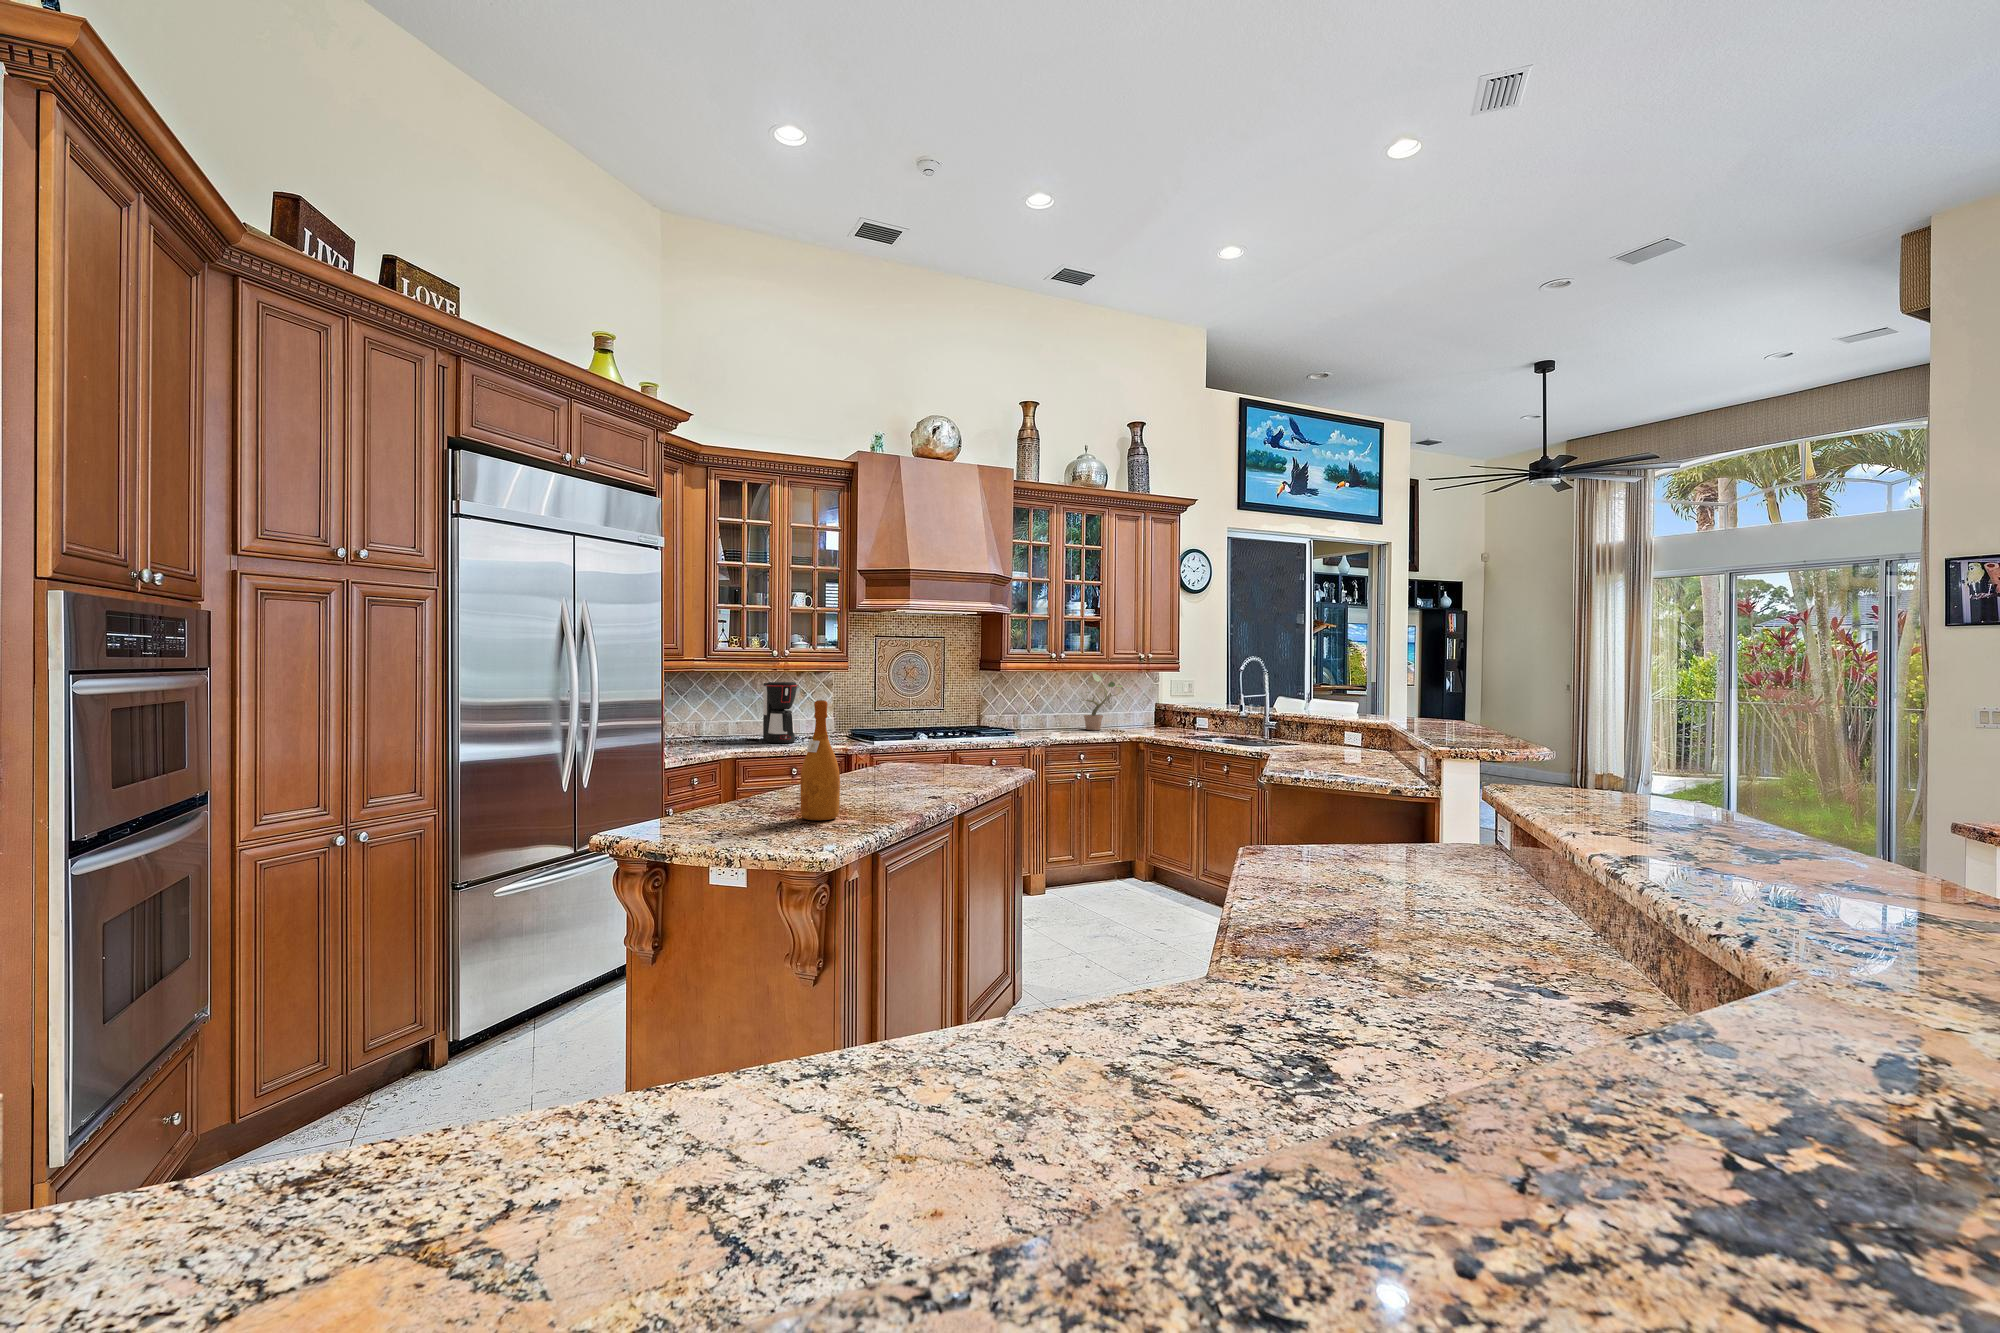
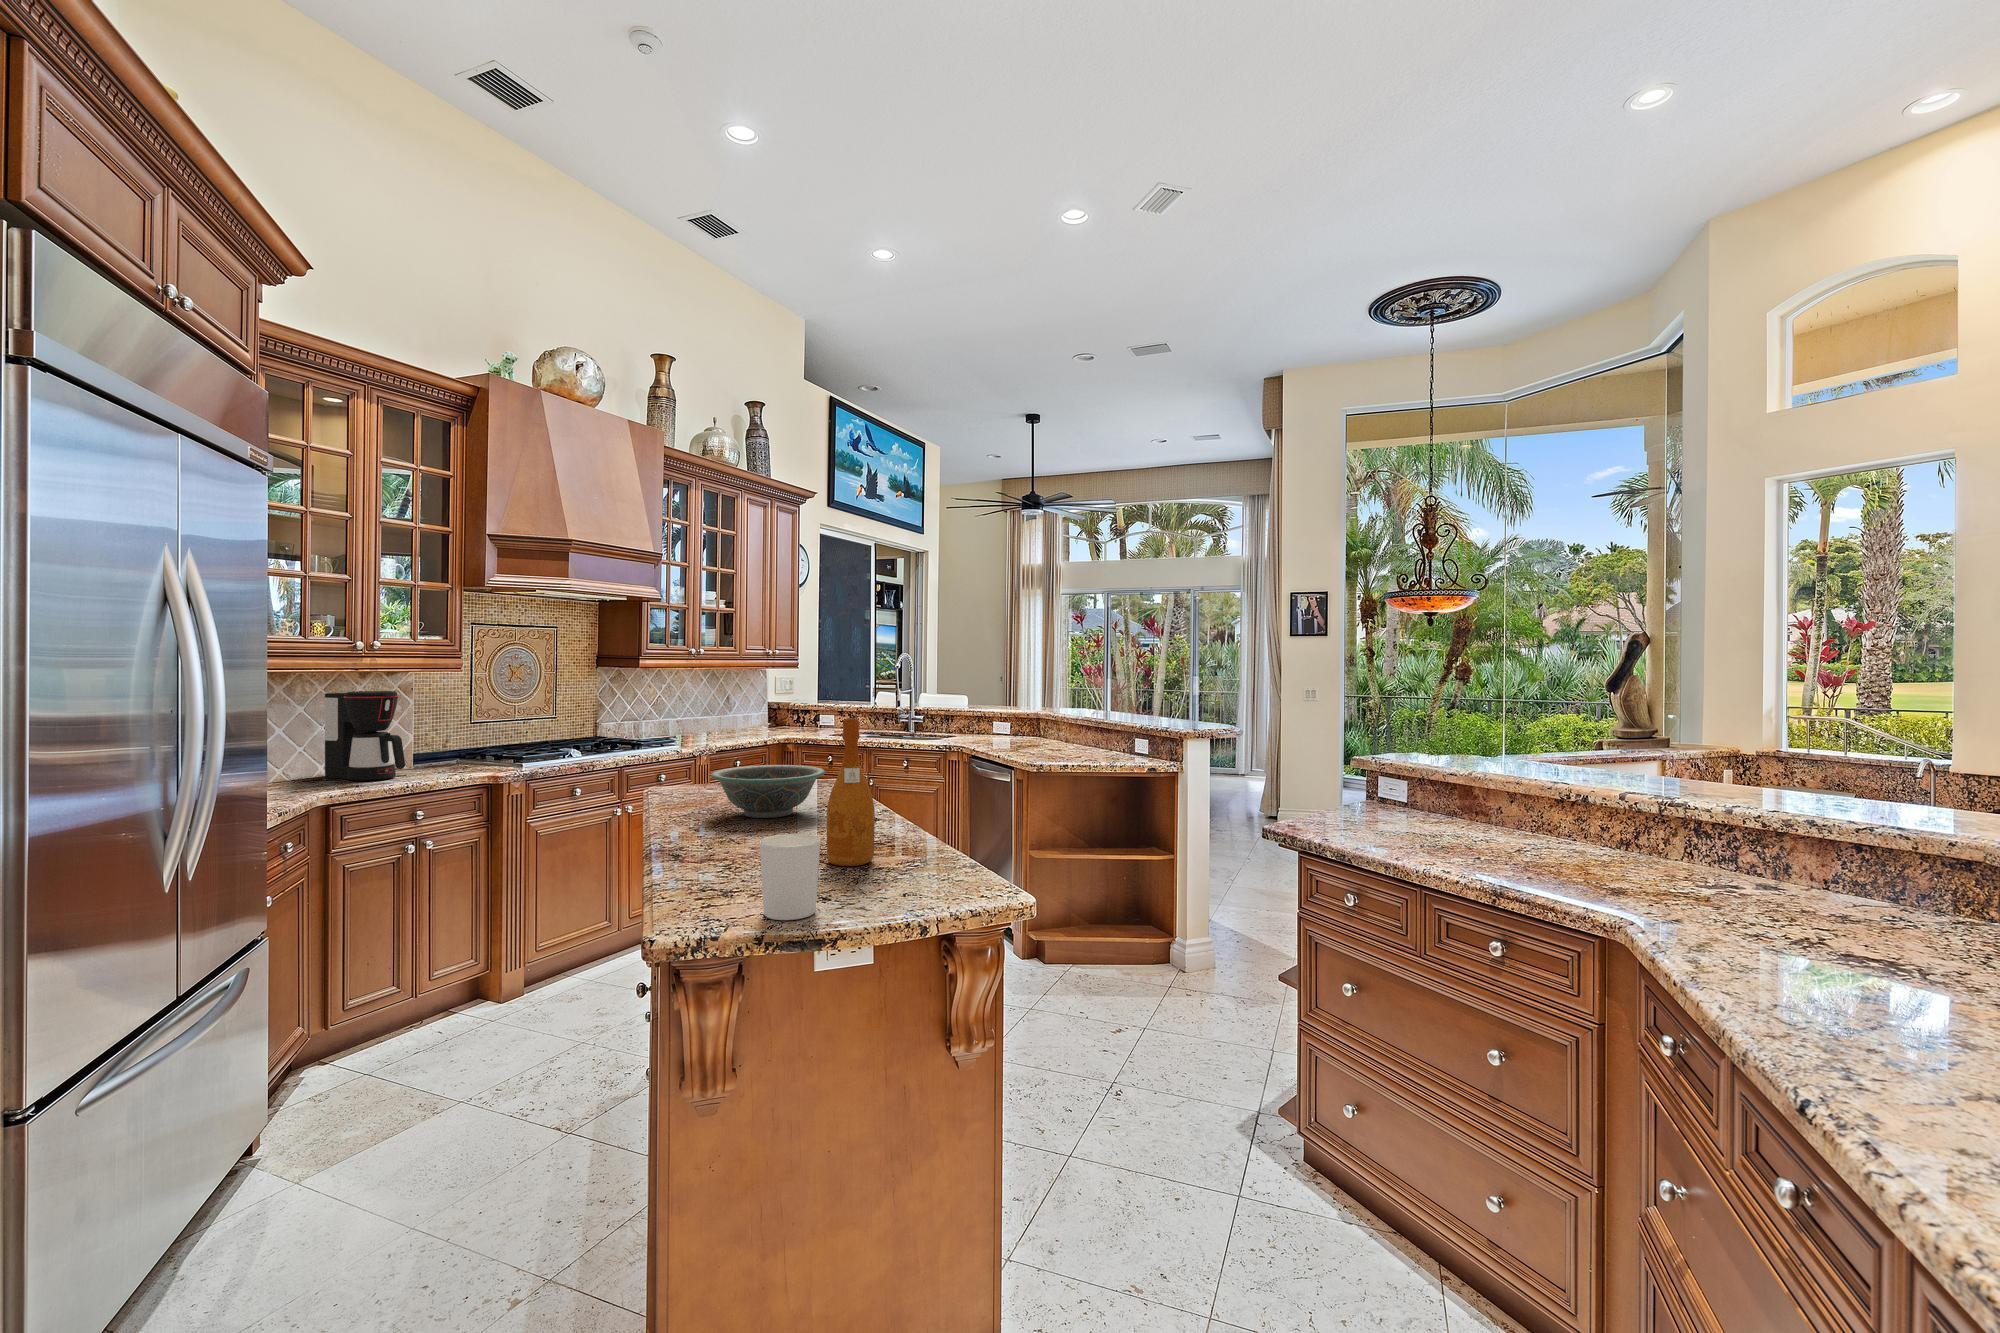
potted plant: present [1075,673,1123,730] -> none [701,669,755,733]
decorative bowl: none [850,746,943,787] -> present [711,765,825,818]
candle holder: none [652,778,698,838] -> present [759,834,821,920]

